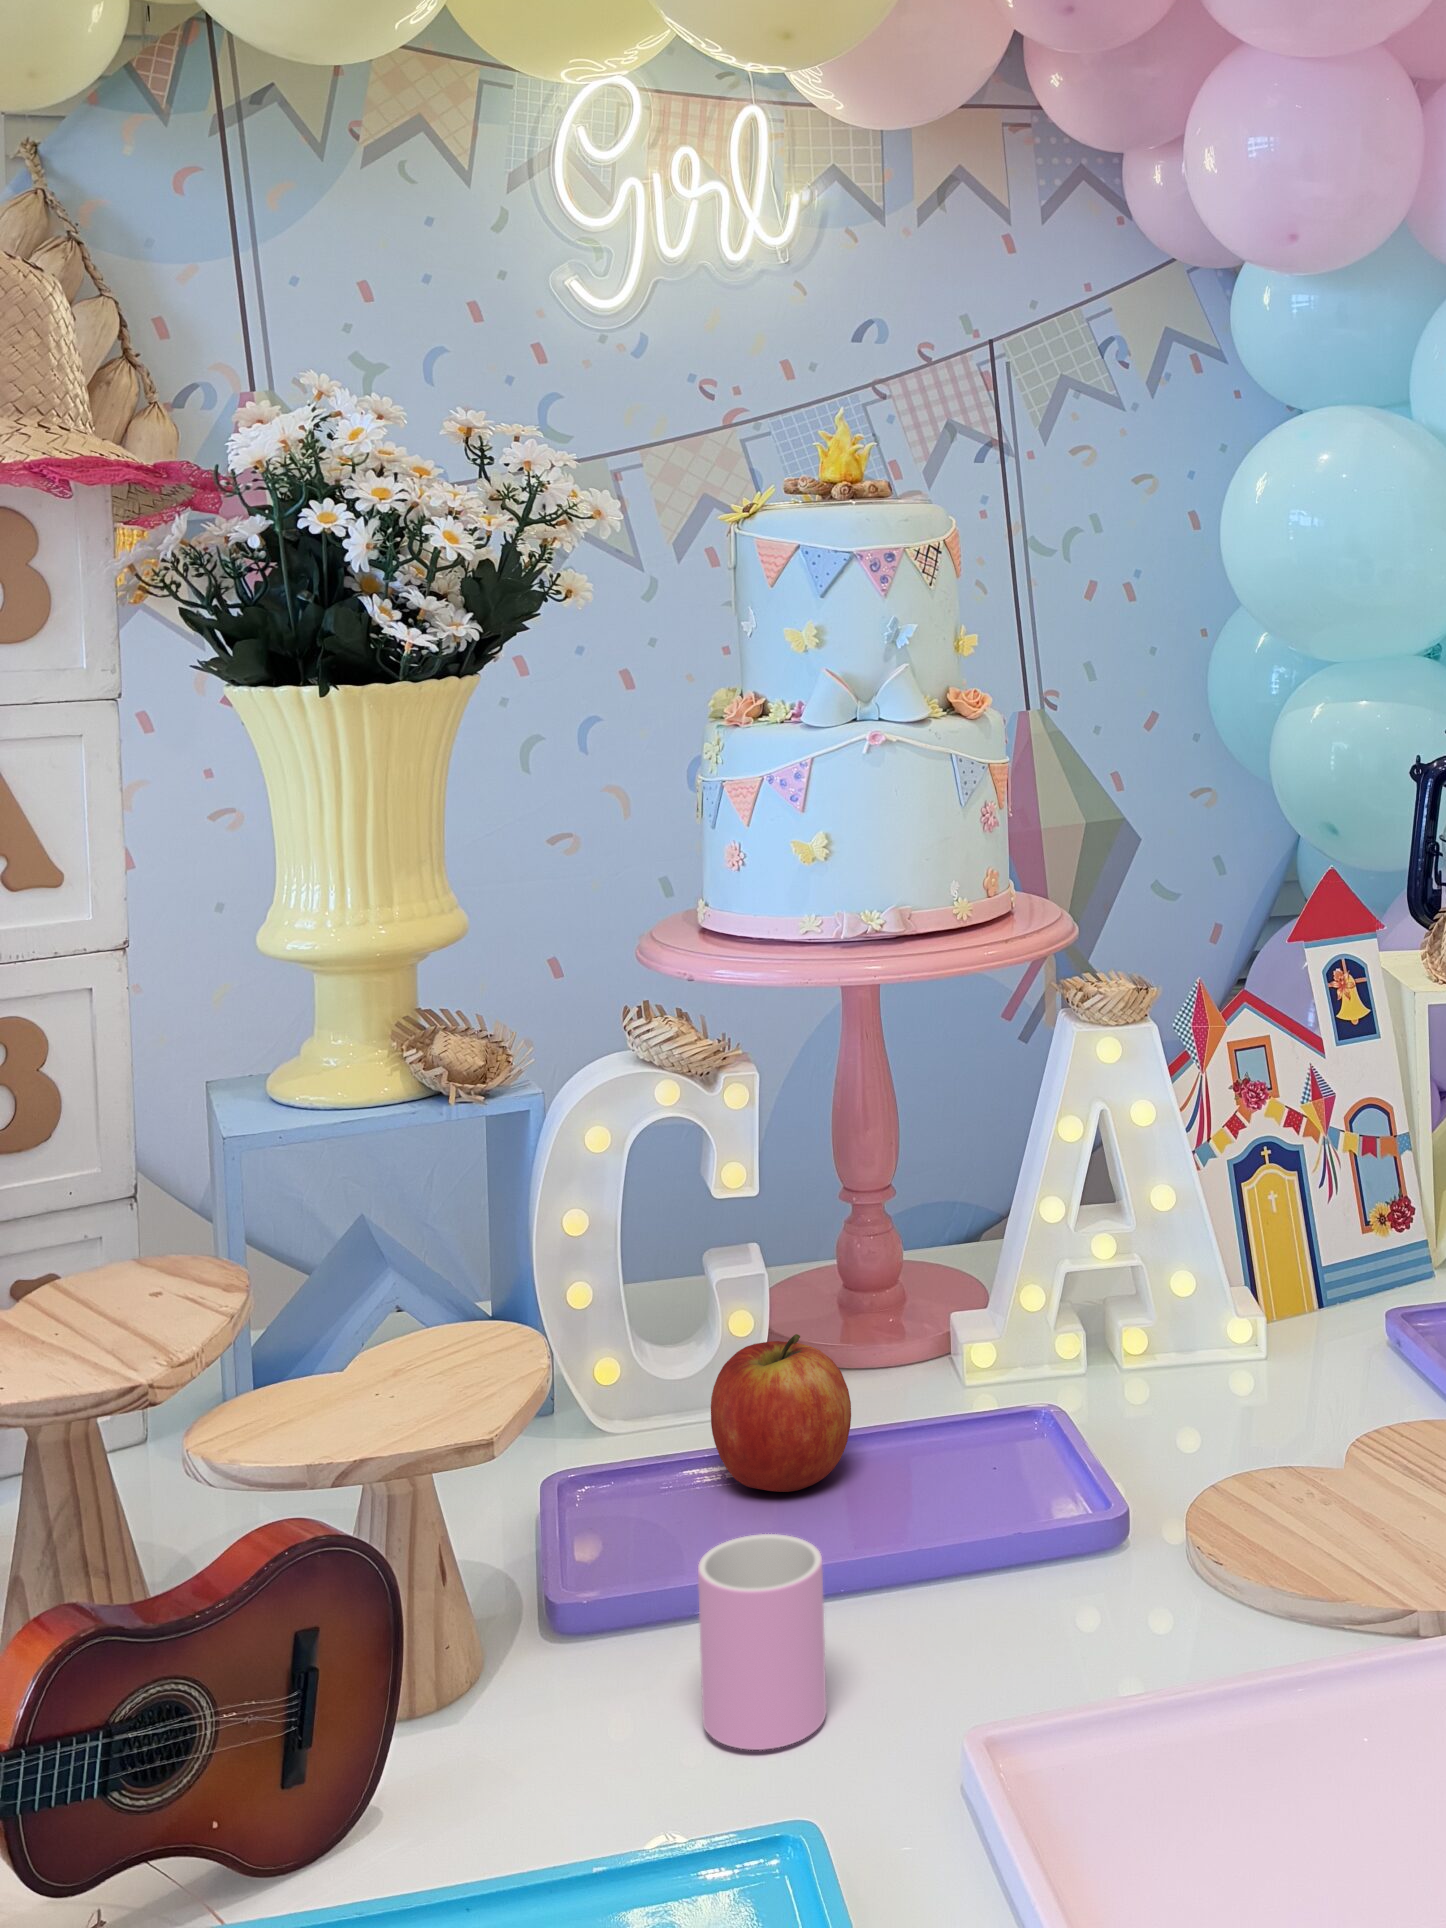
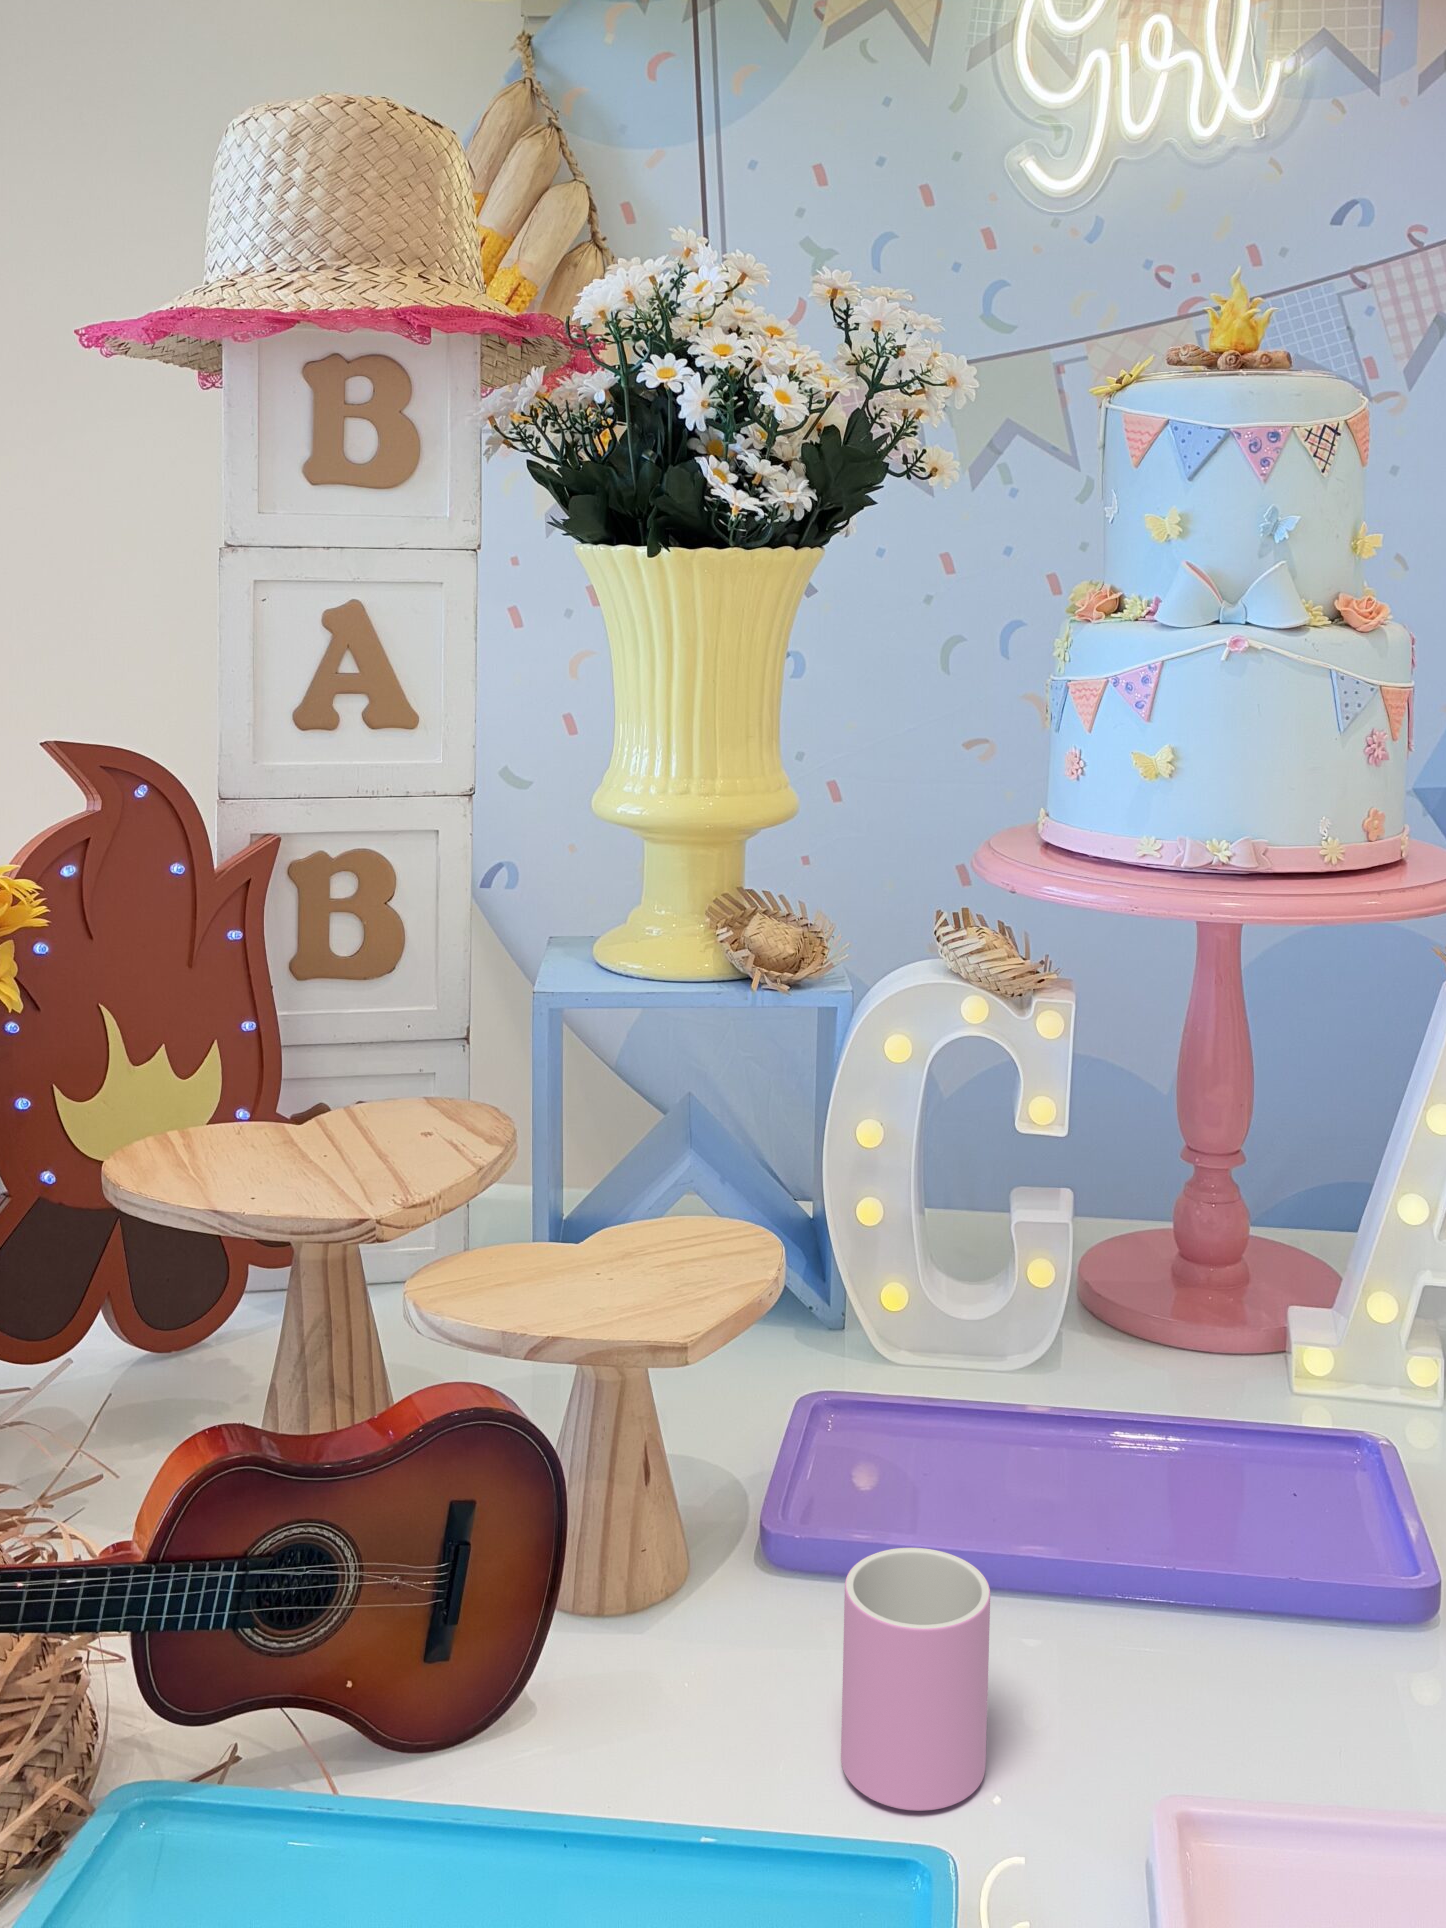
apple: present [711,1334,851,1492] -> none [971,1303,1127,1477]

